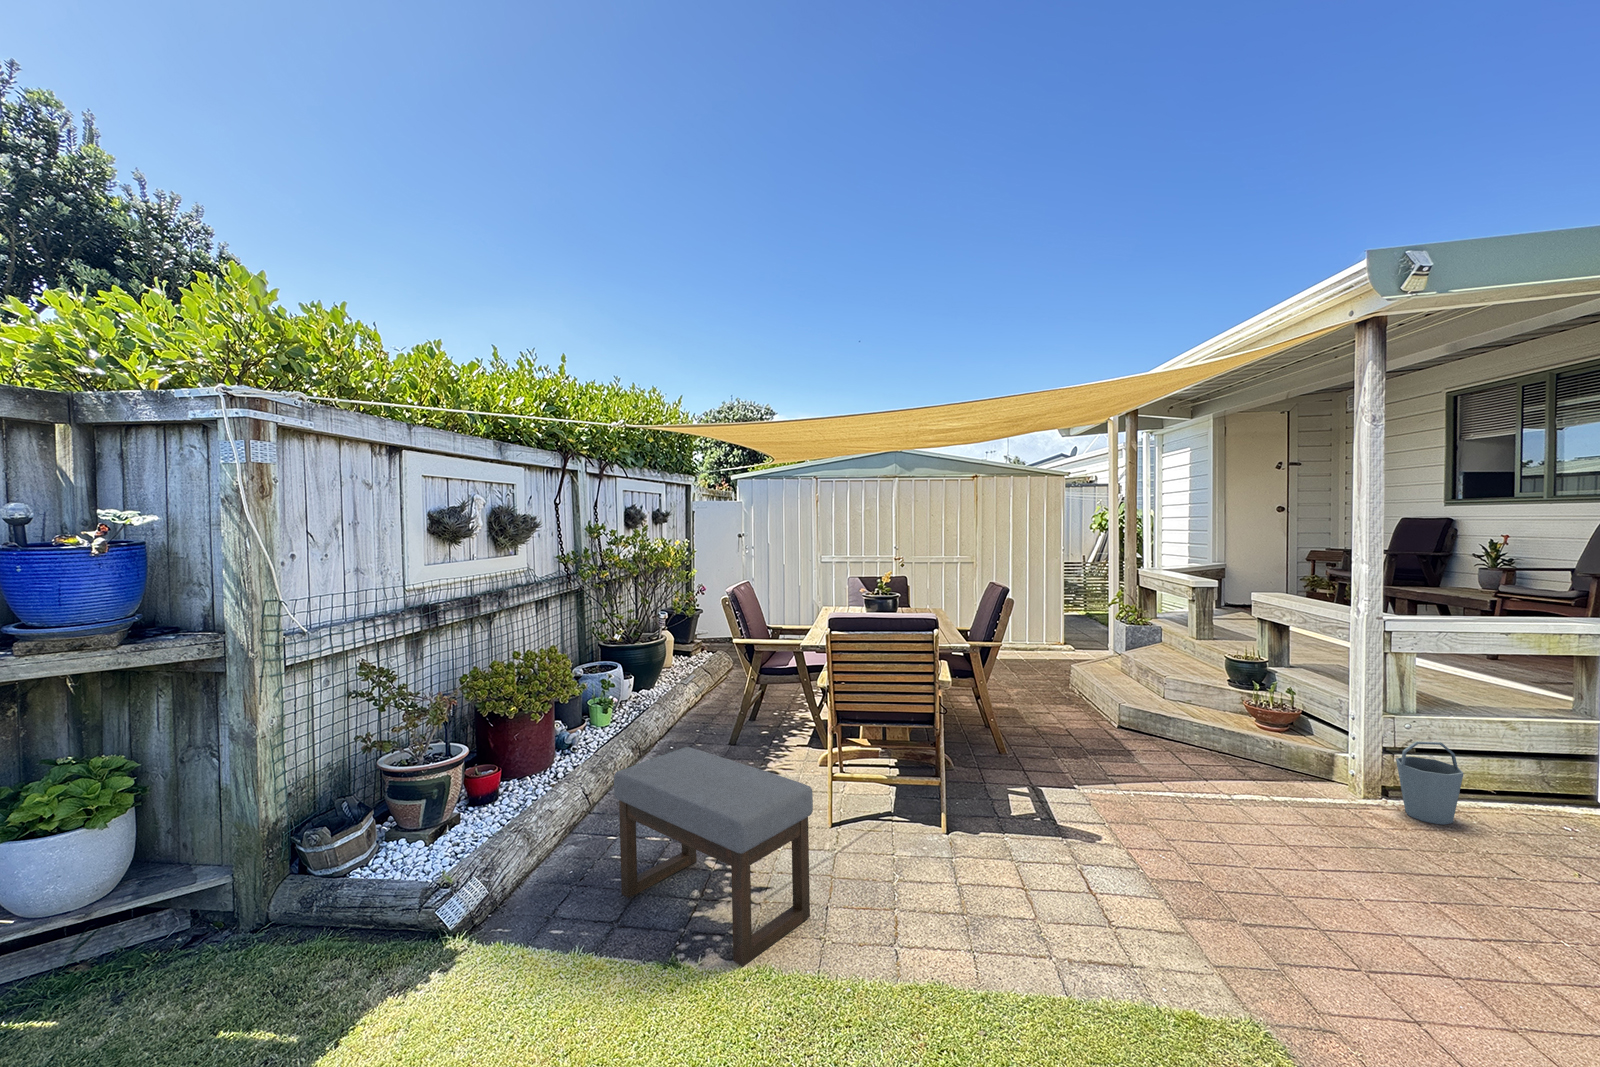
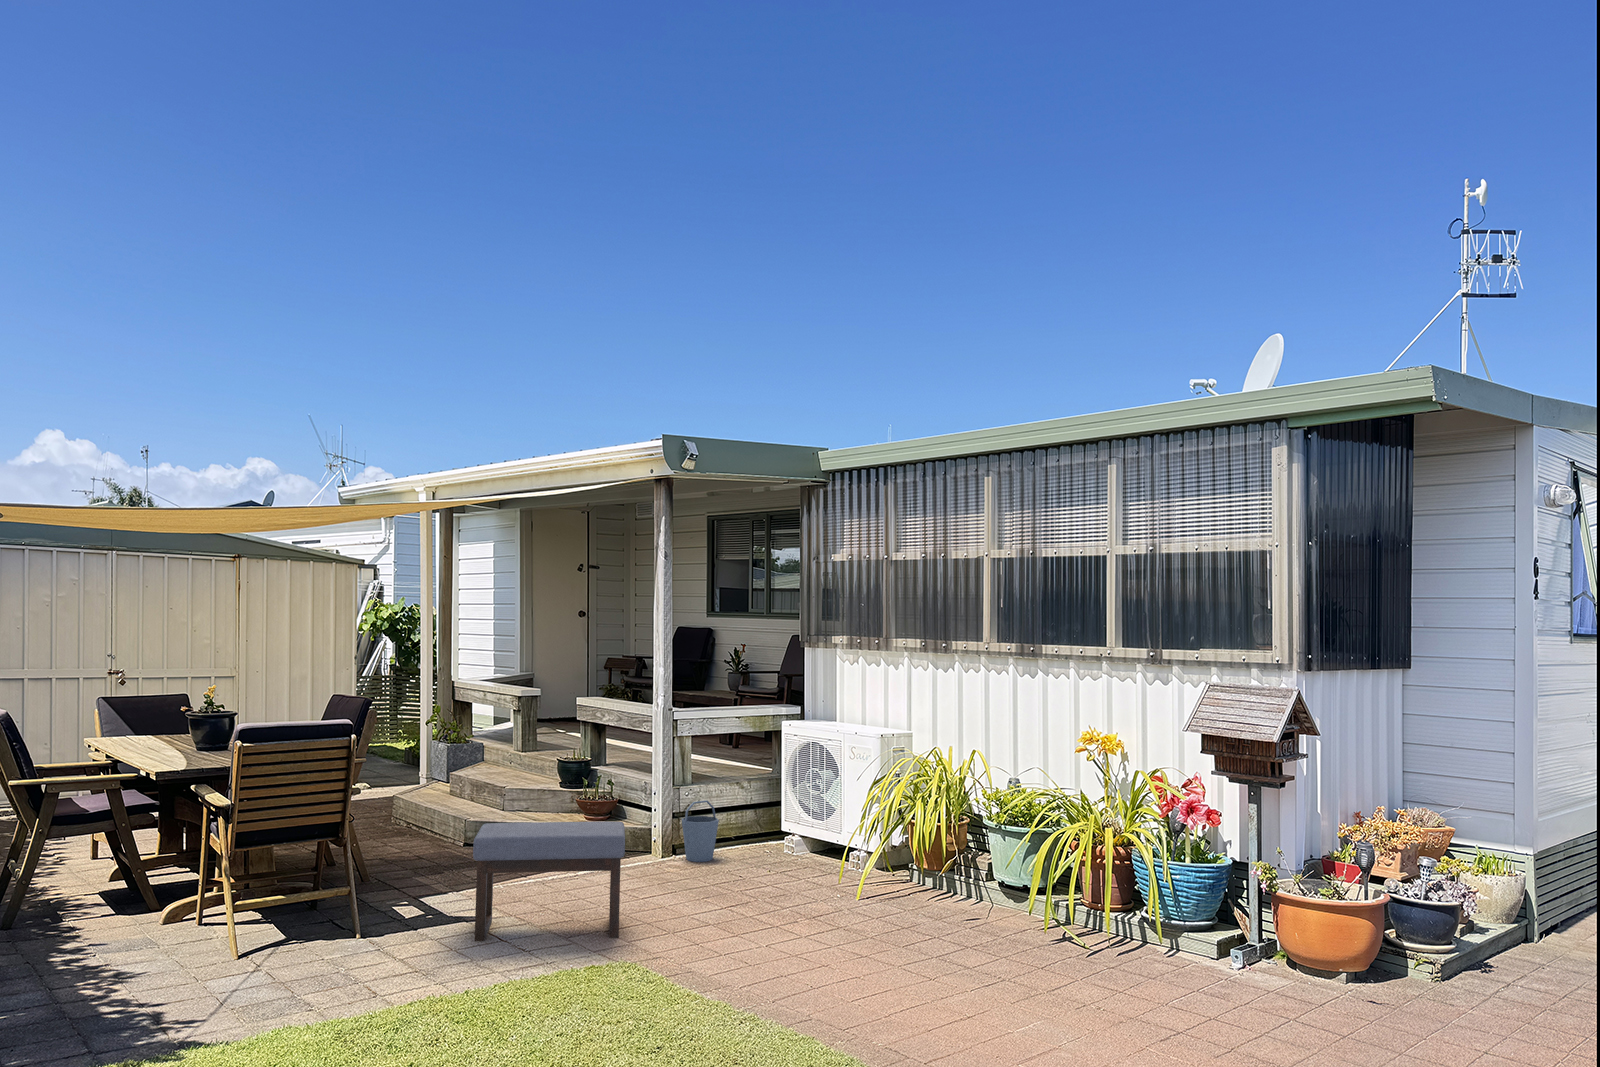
ottoman: present [614,747,813,966] -> present [473,821,625,941]

